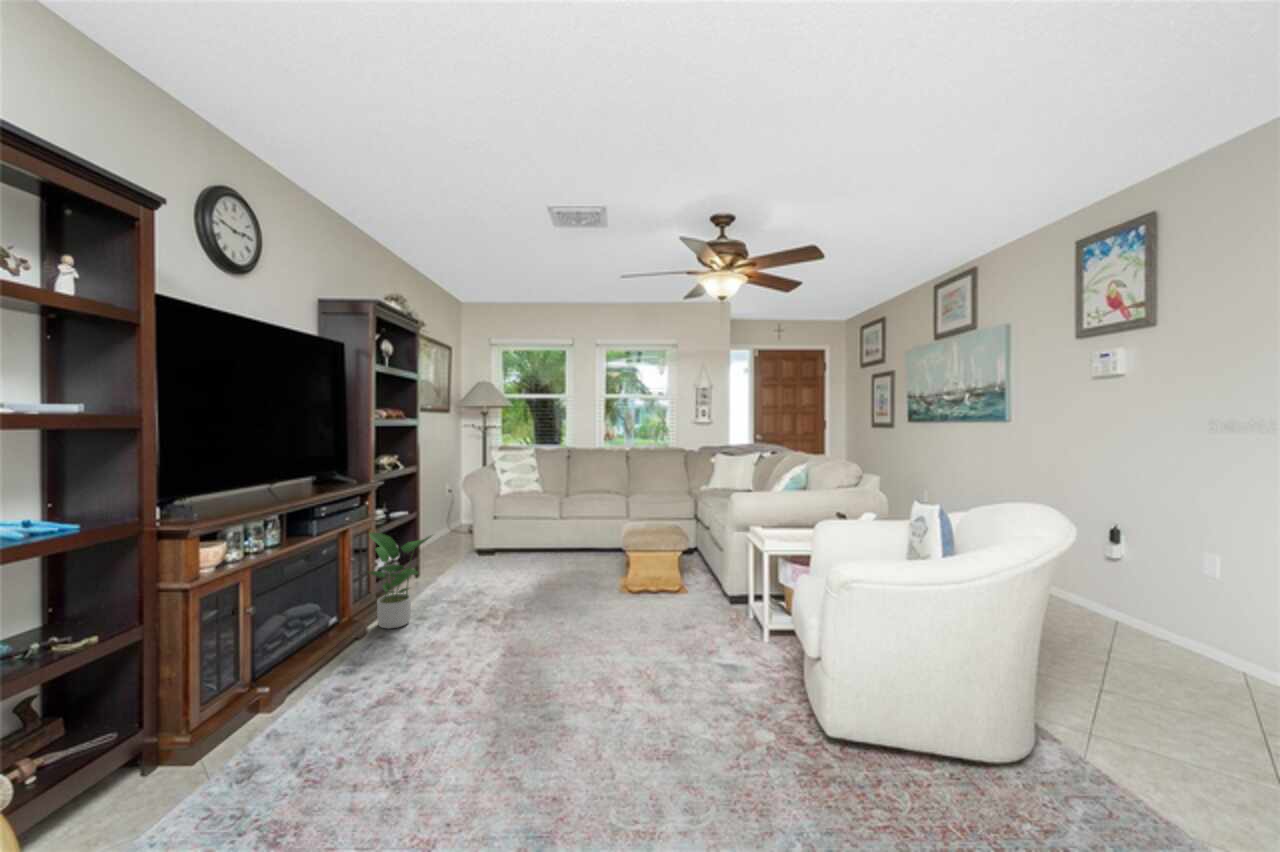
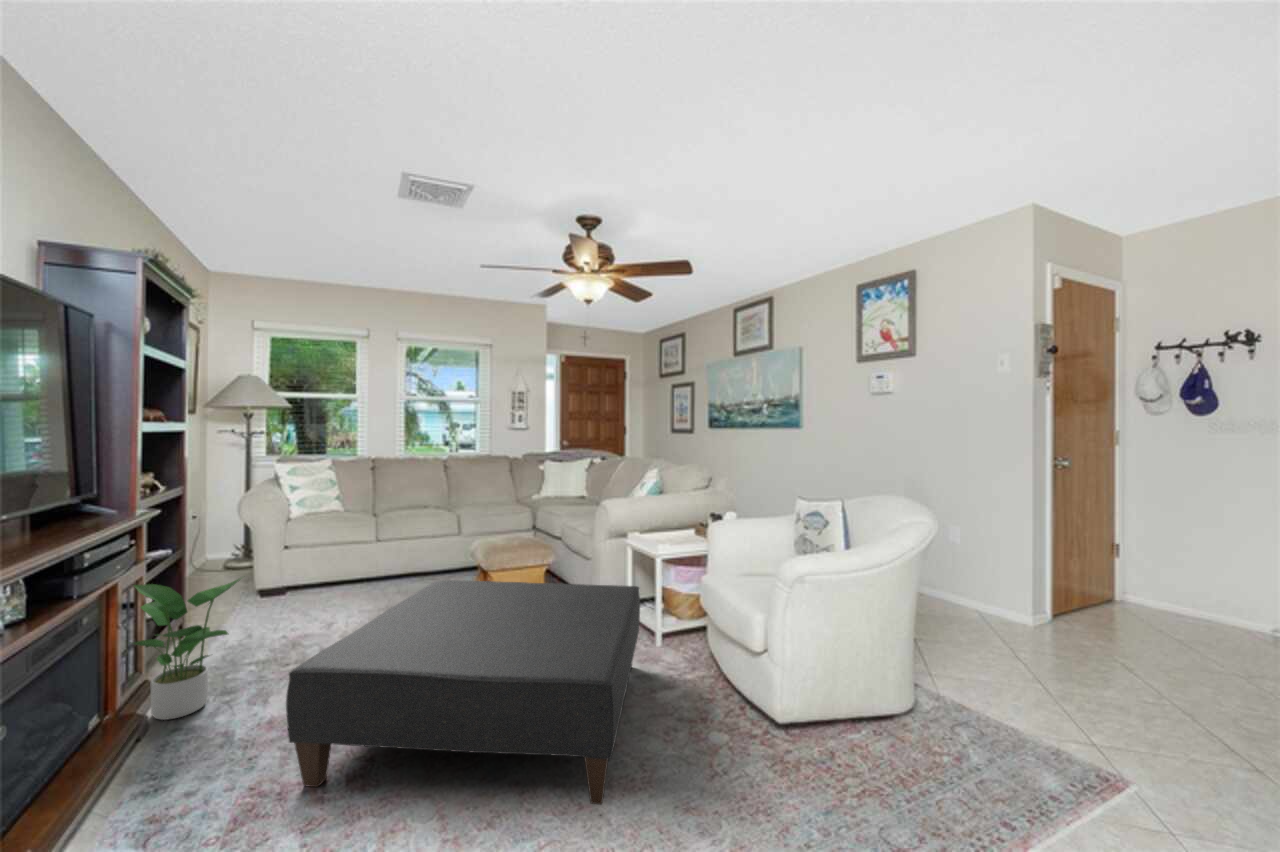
ottoman: none [422,554,734,760] -> present [286,580,640,804]

